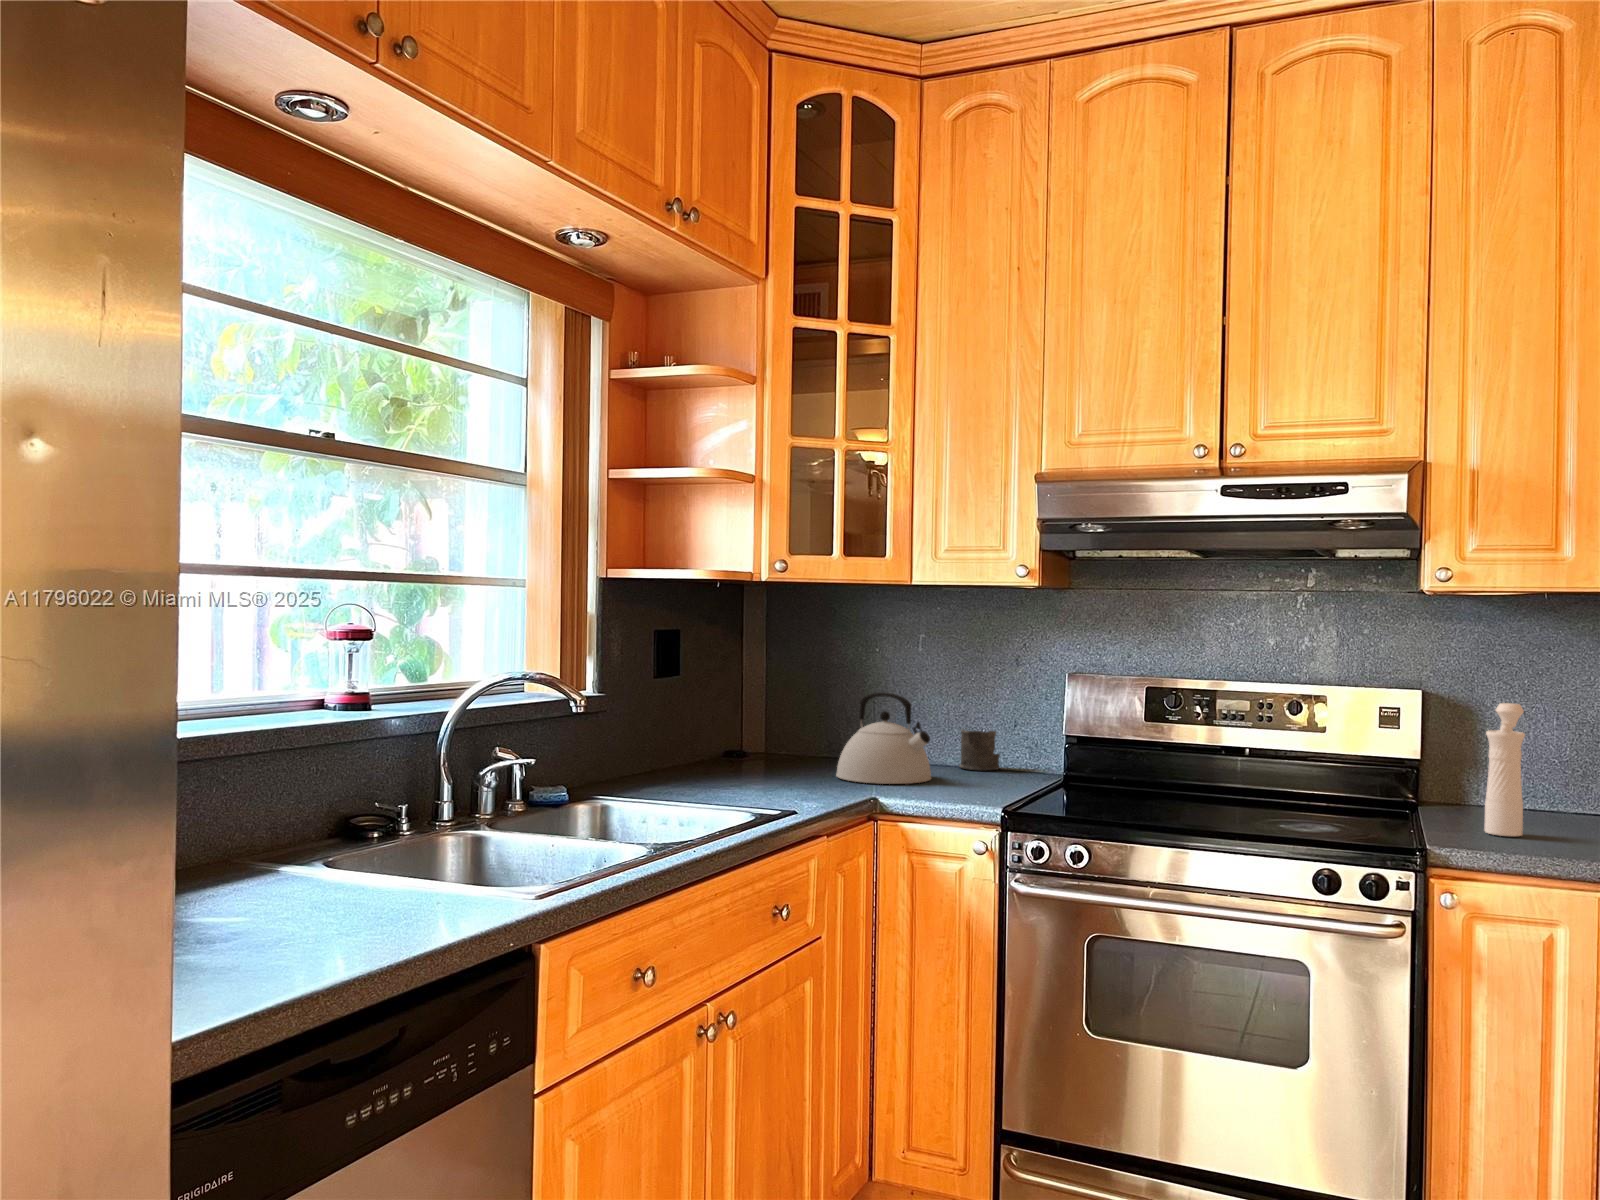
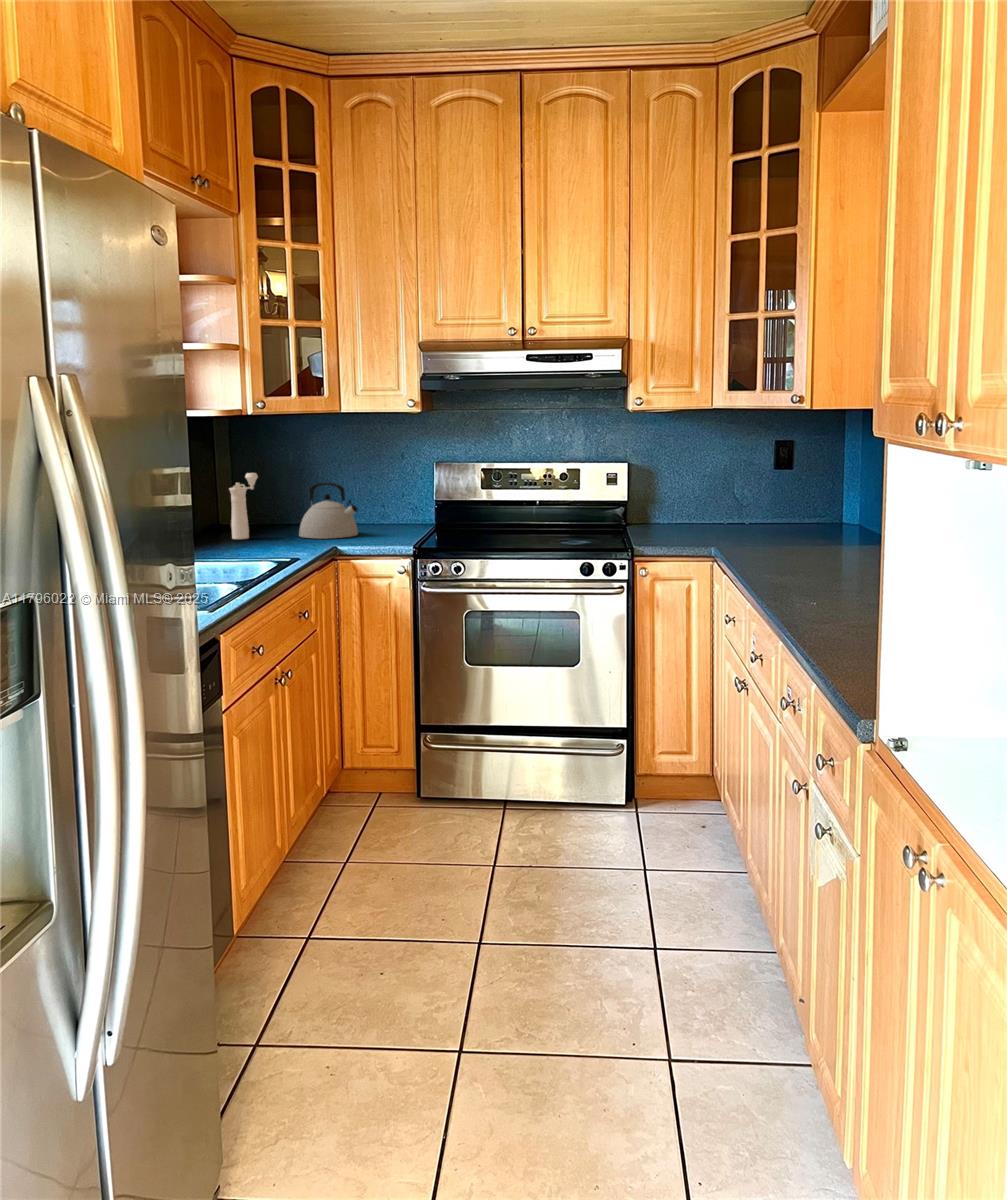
pepper mill: present [1485,703,1525,836] -> present [229,473,258,539]
mug: present [960,730,1000,771] -> none [368,501,398,527]

